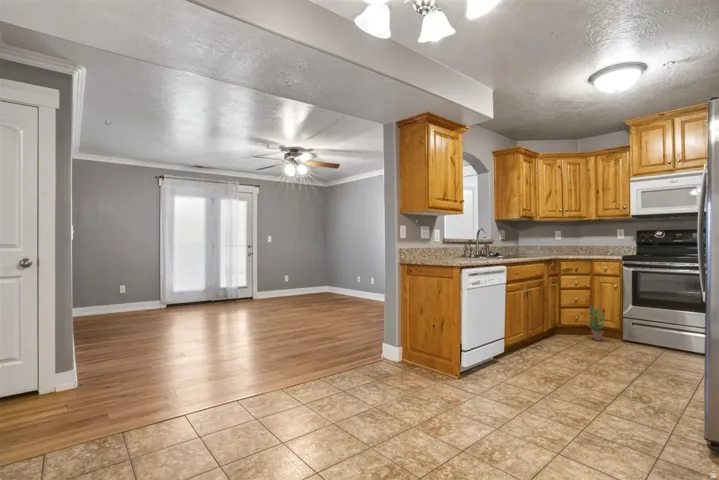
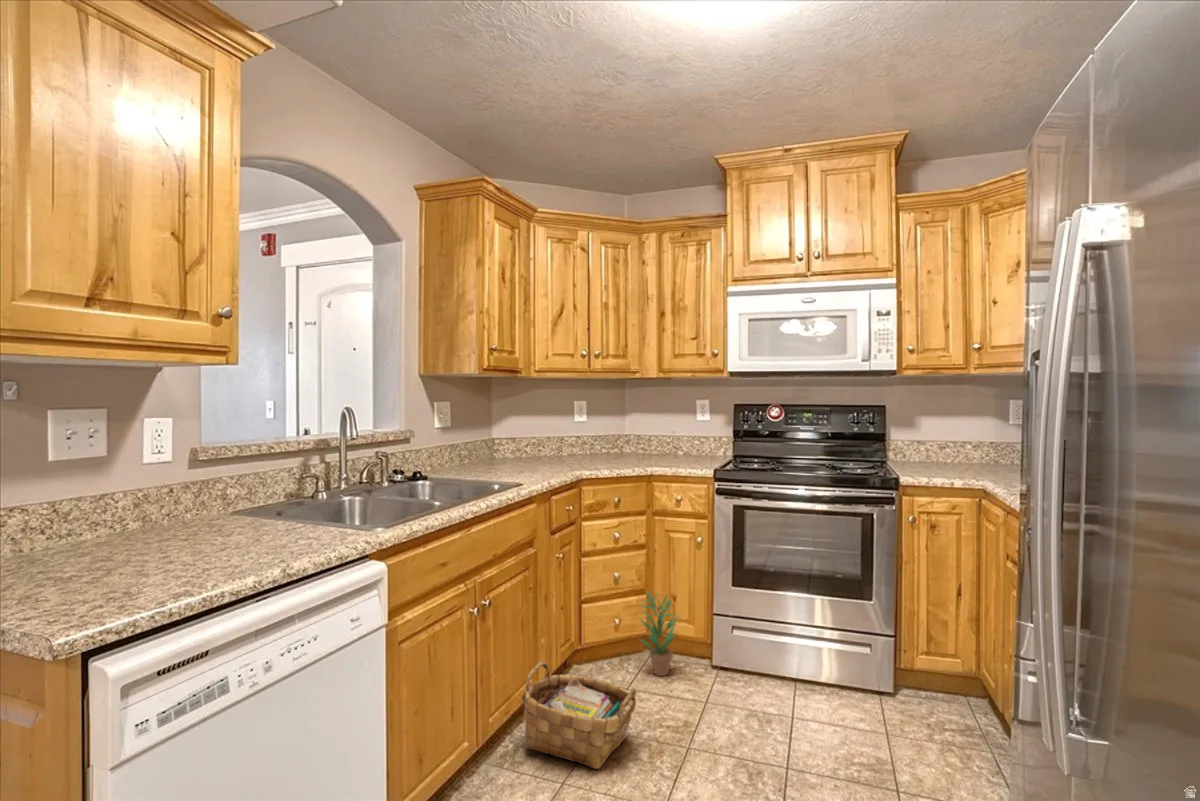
woven basket: none [536,320,584,356] -> present [522,662,636,769]

